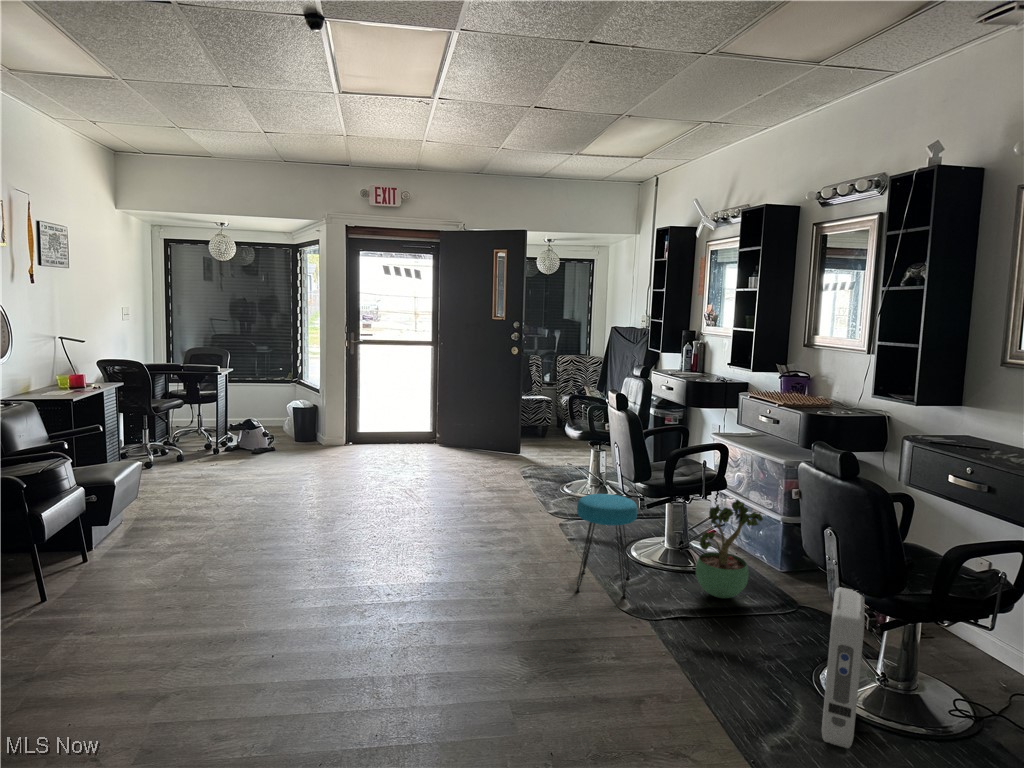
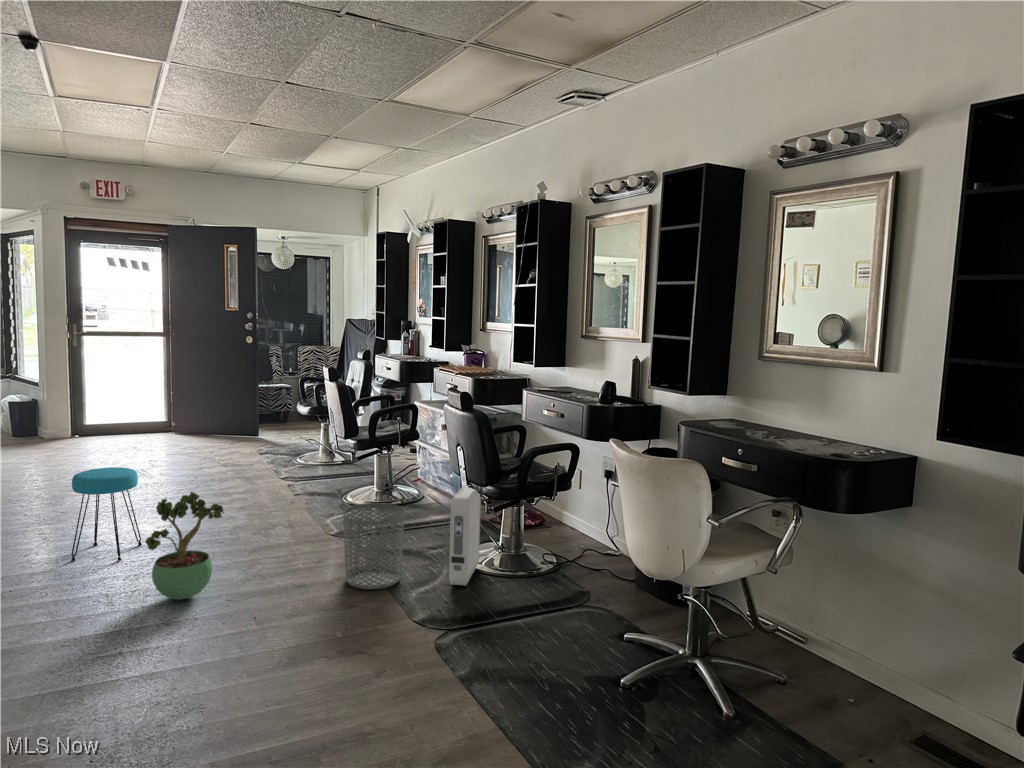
stool: present [576,494,637,597] -> present [71,467,142,561]
potted plant: present [696,500,763,598] -> present [145,492,224,600]
waste bin: none [663,597,753,731] -> present [343,503,405,589]

